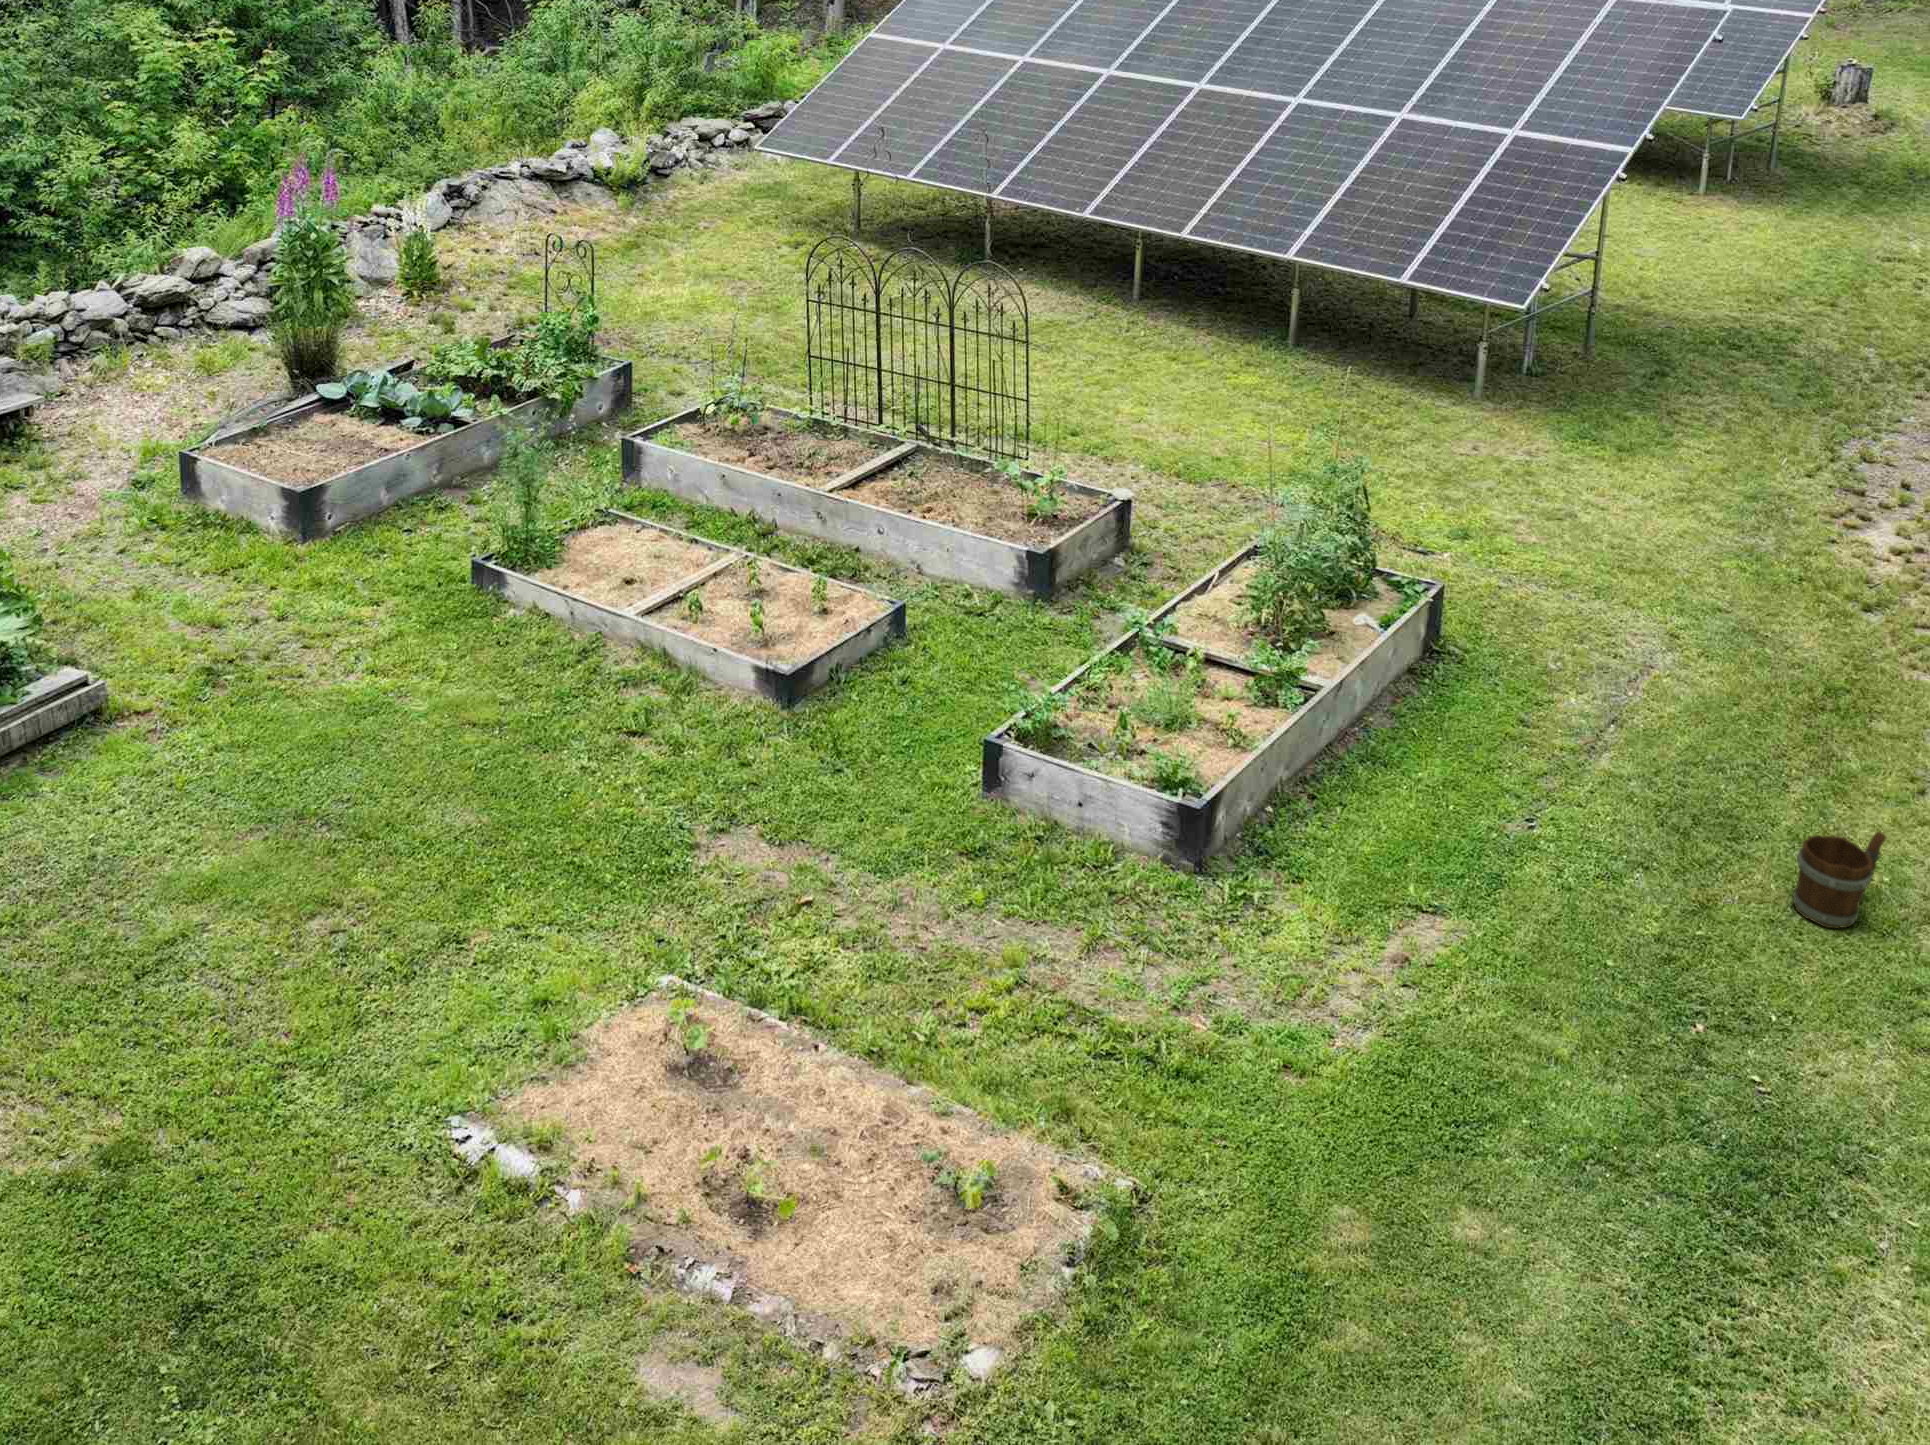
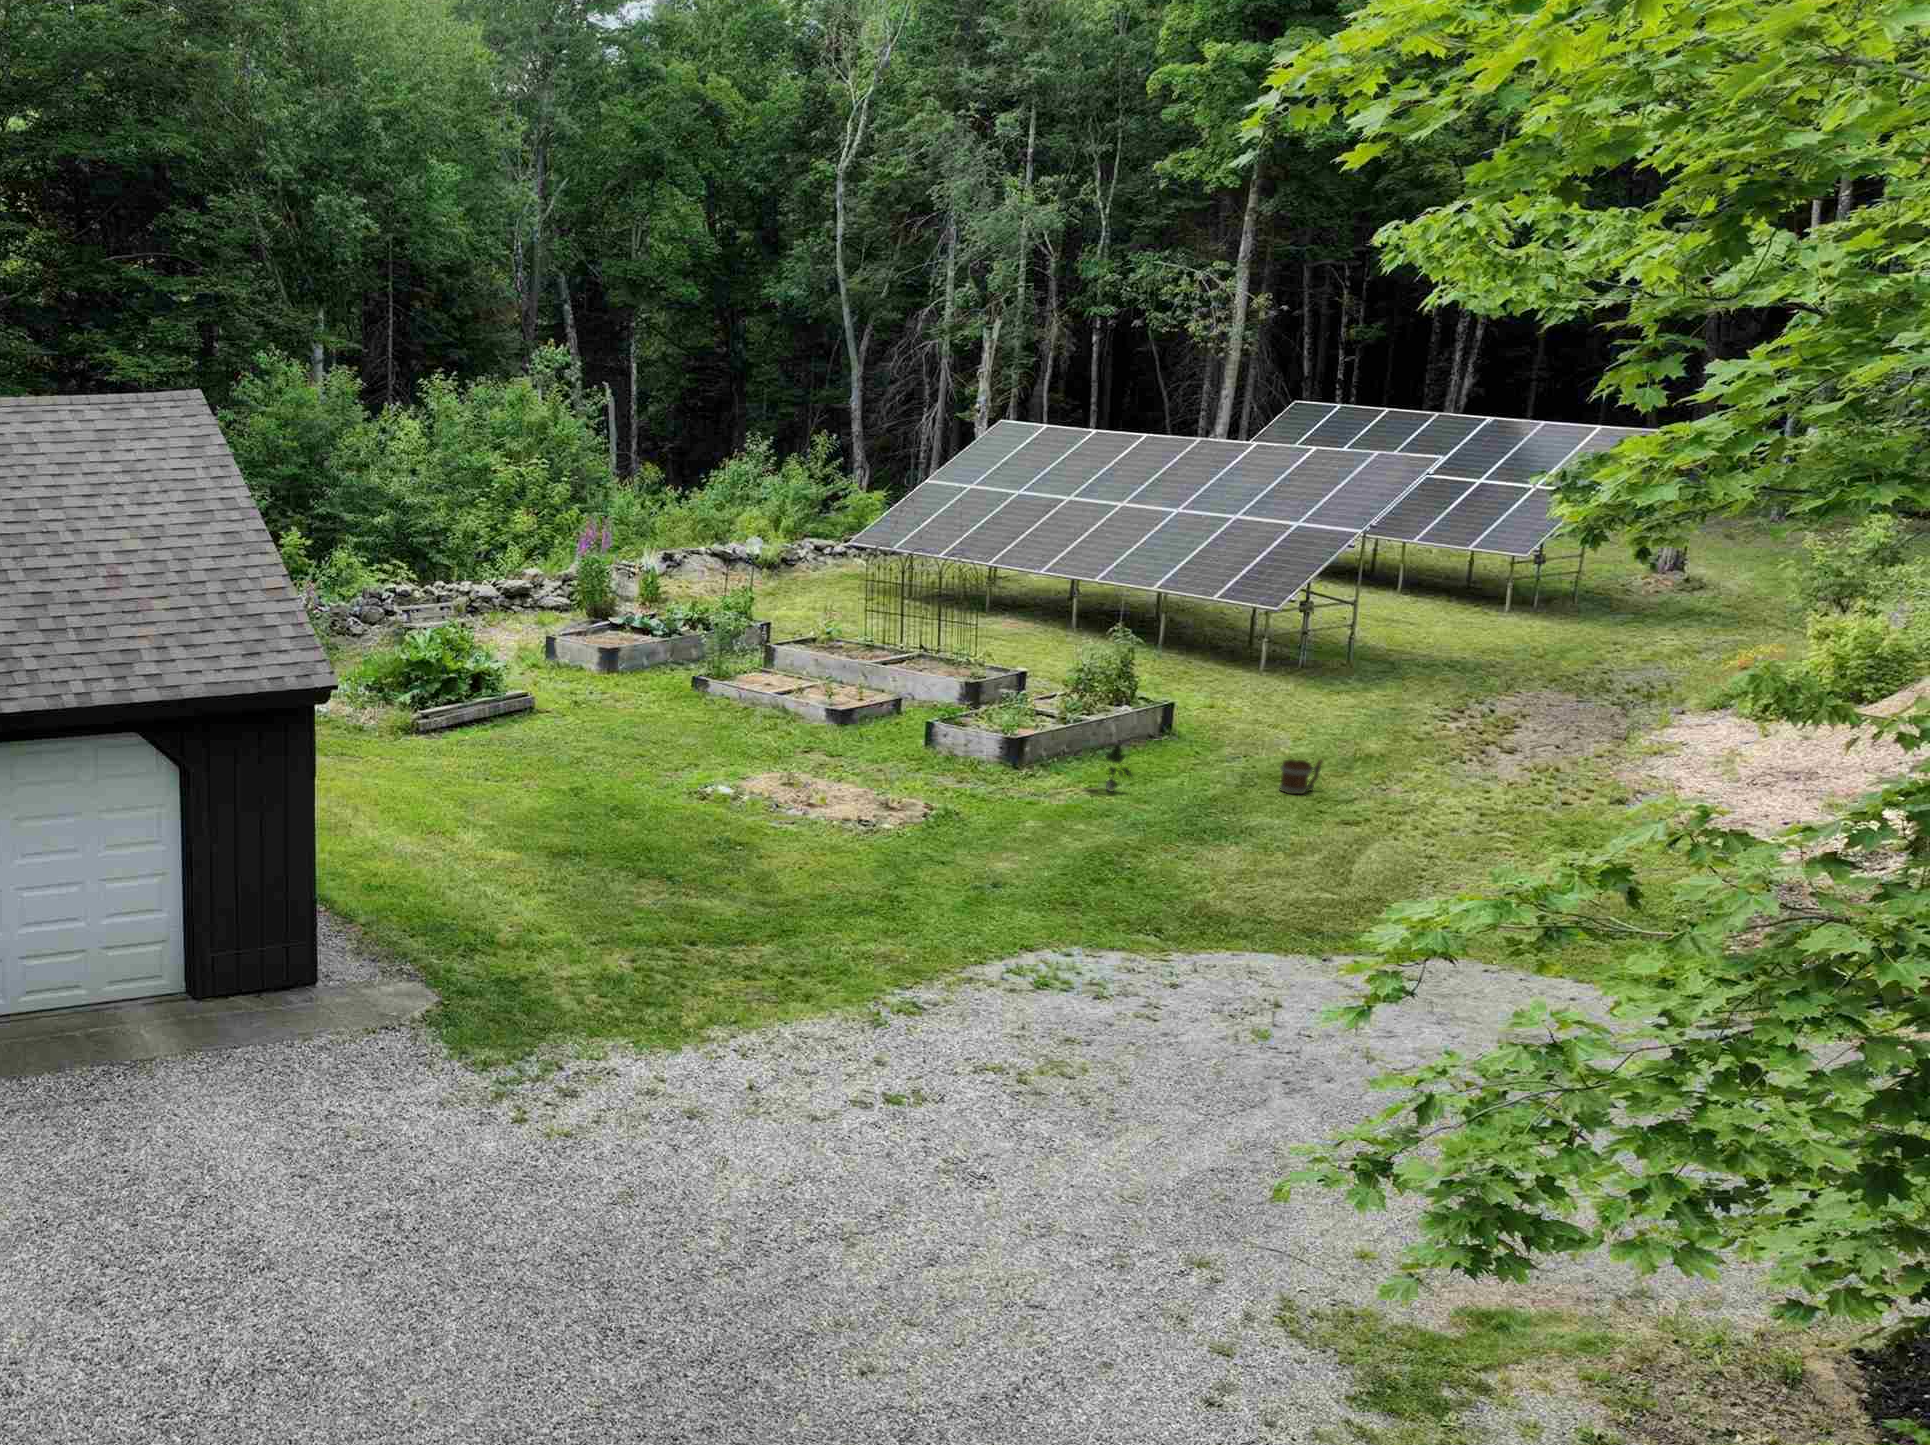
potted plant: none [1420,876,1516,996] -> present [1105,743,1132,791]

